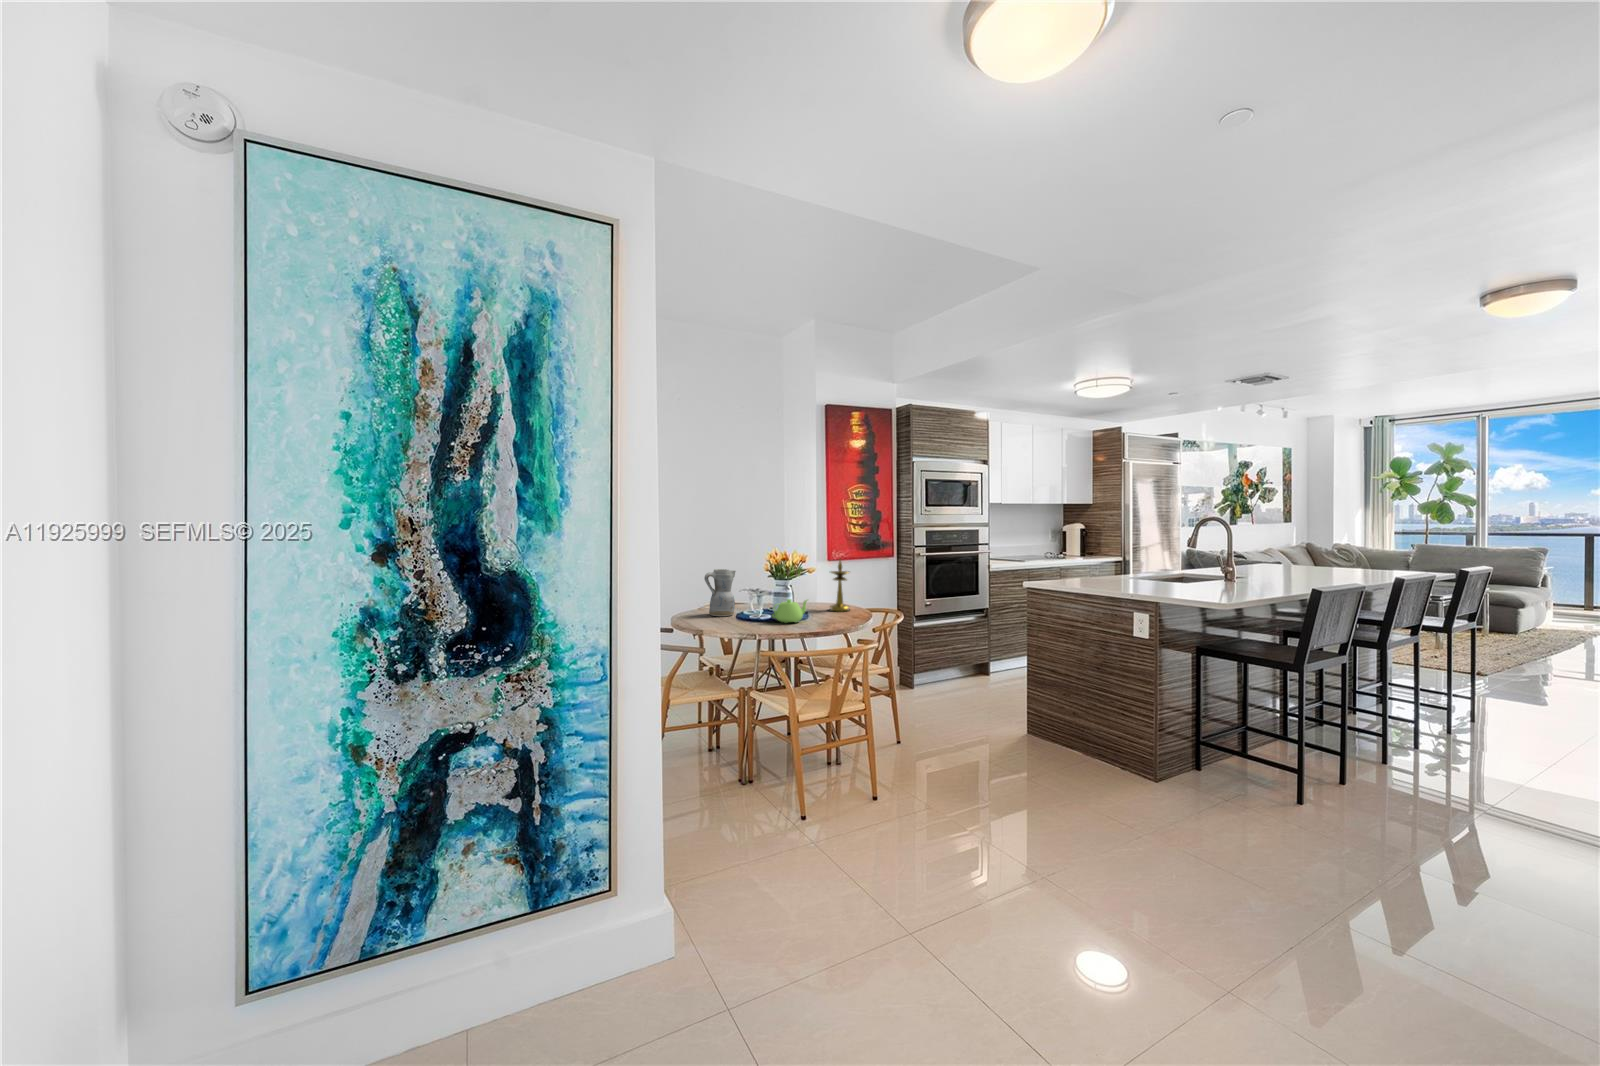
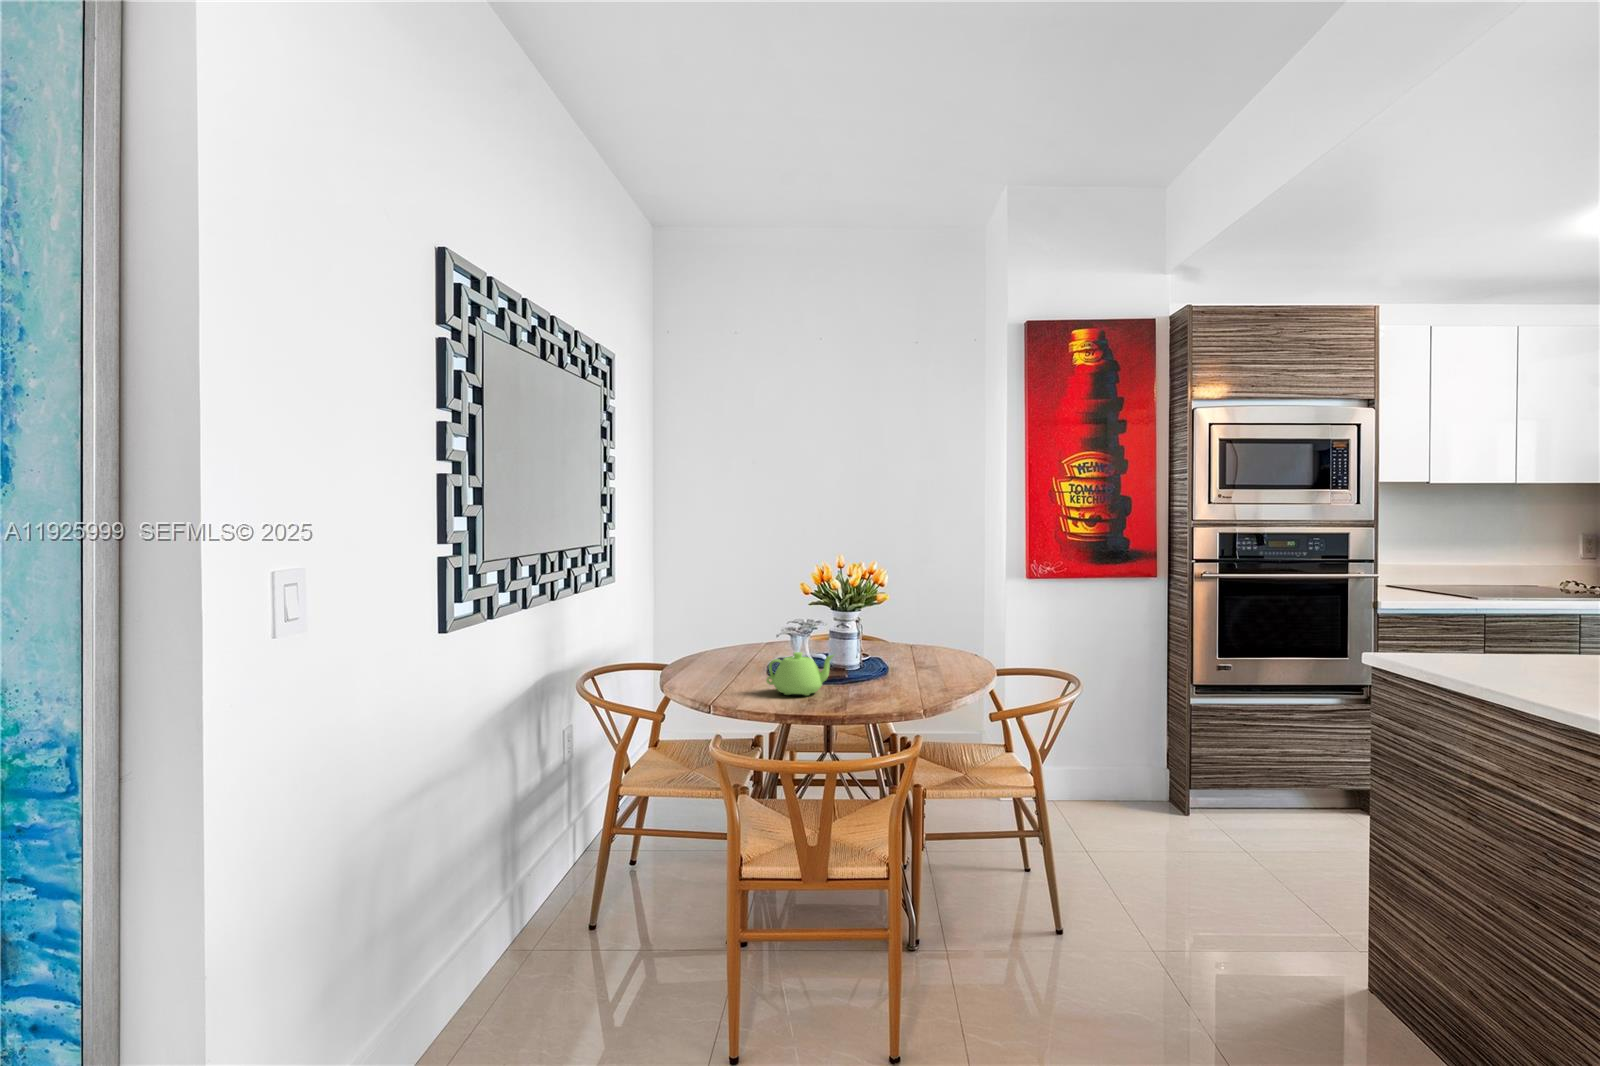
candlestick: present [830,559,849,611] -> none [915,581,956,680]
ceramic pitcher: present [704,569,736,616] -> none [691,594,744,674]

